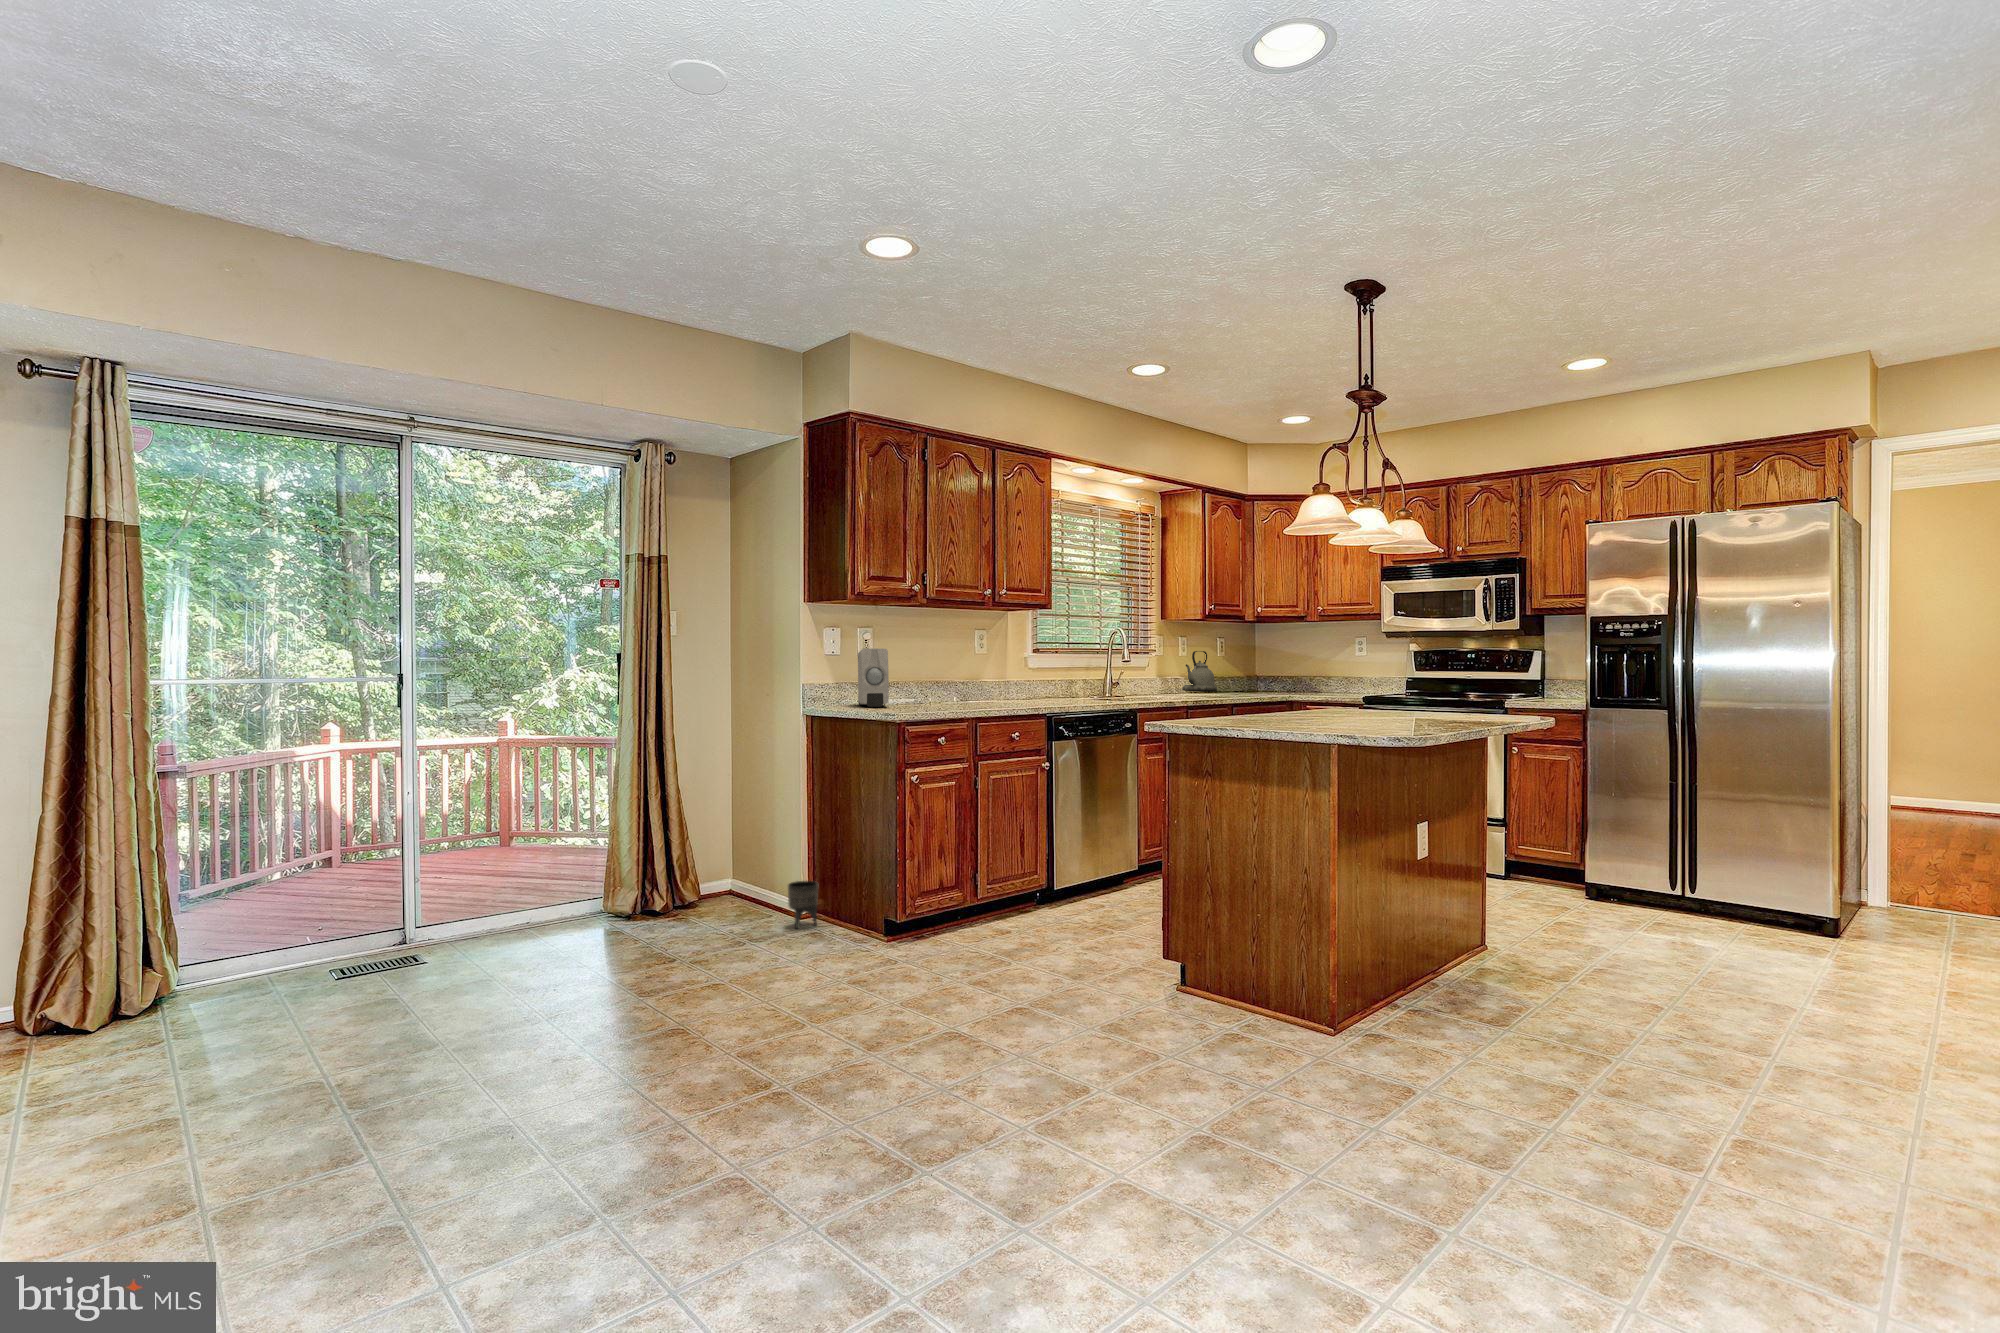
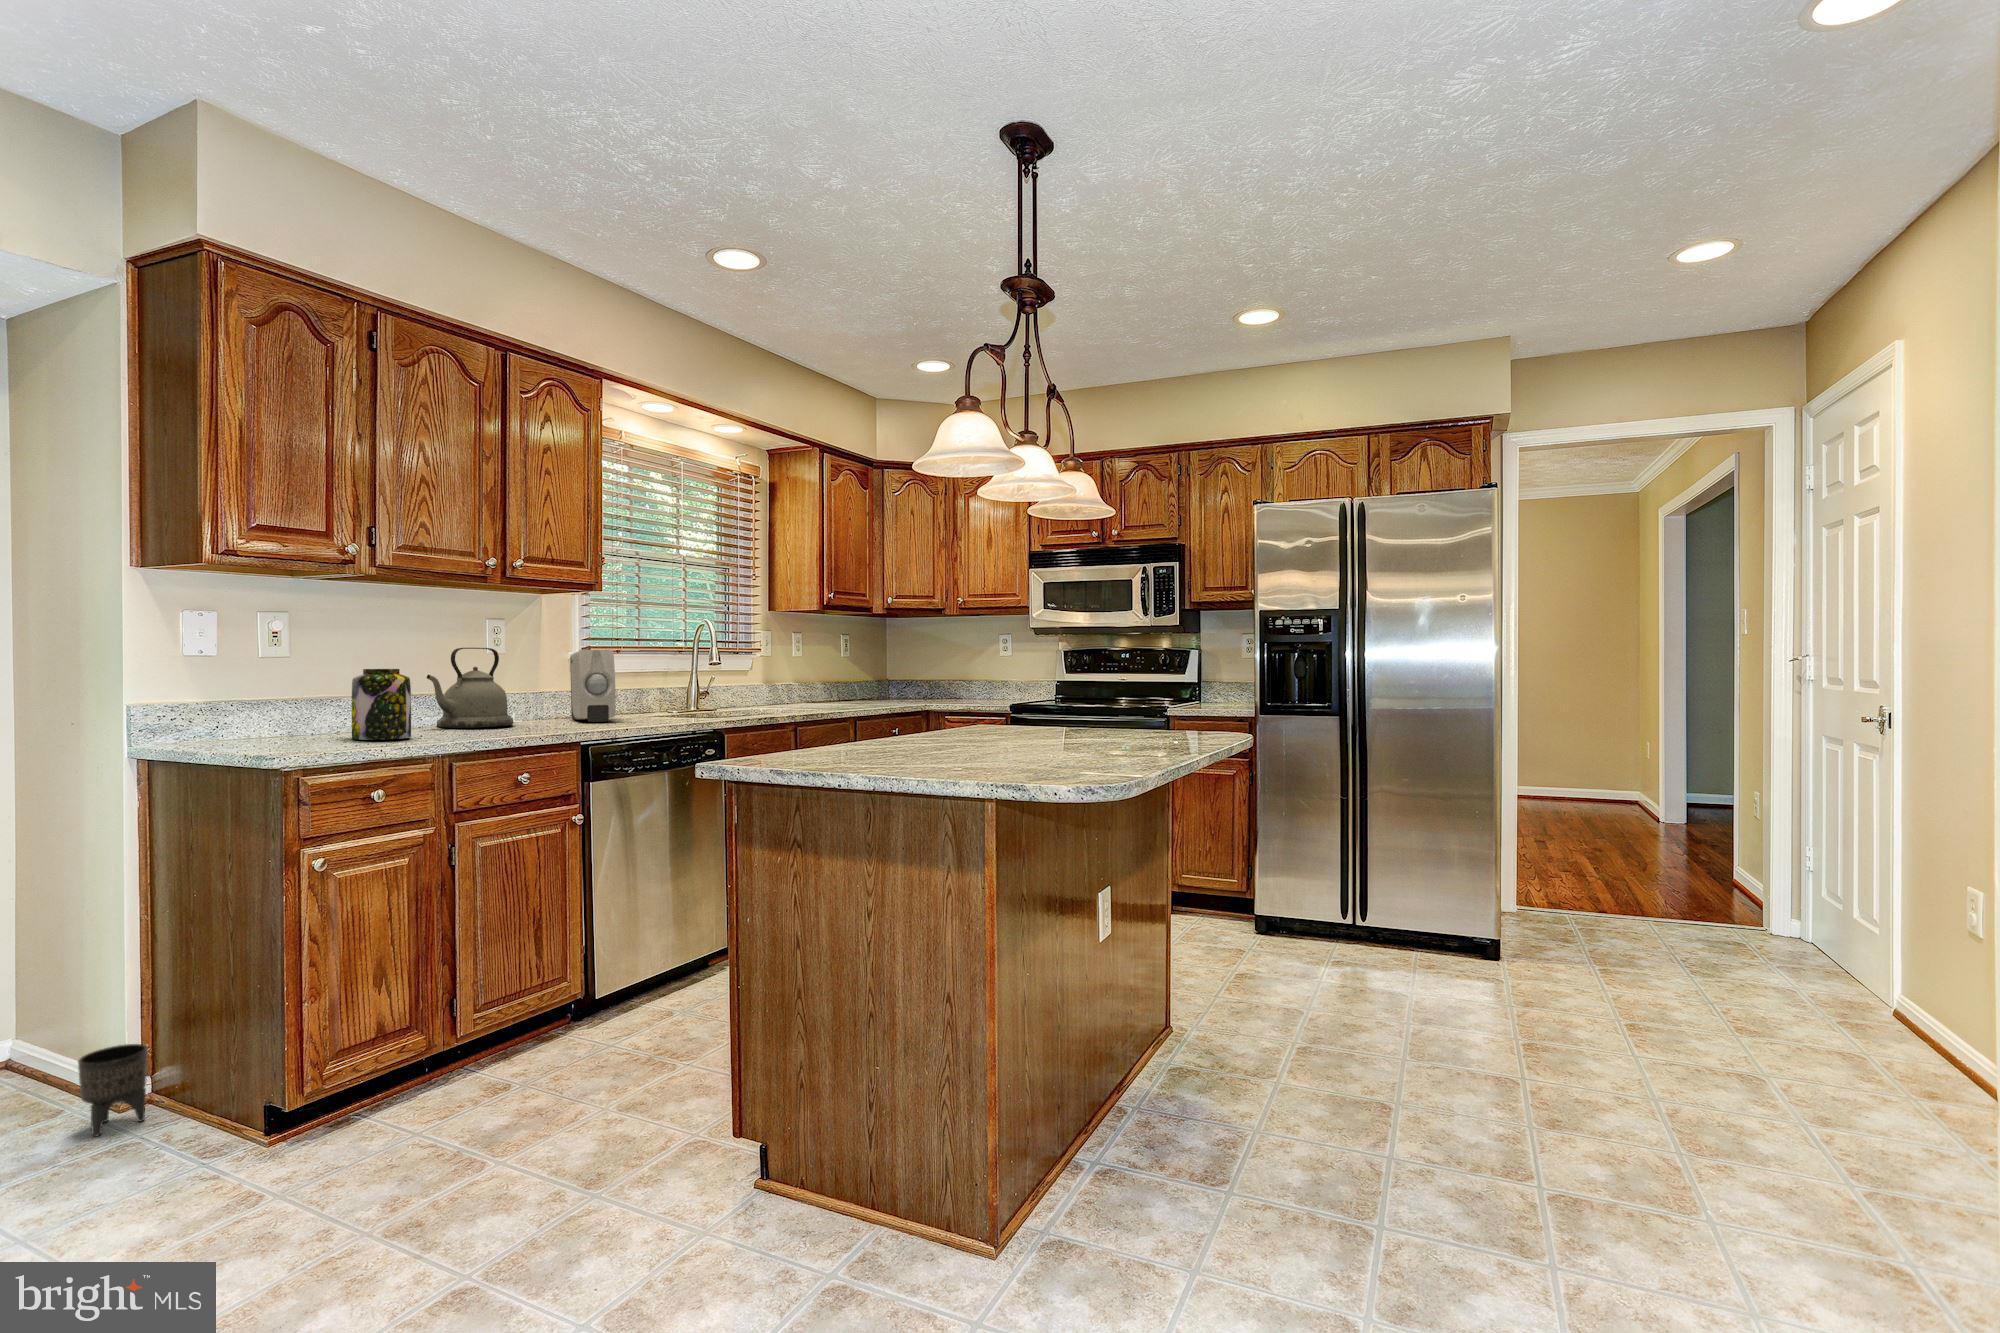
soap dispenser: present [858,649,889,707] -> present [570,650,615,722]
kettle: present [1182,651,1217,691] -> present [427,648,514,728]
jar: none [917,663,950,707] -> present [352,669,411,740]

